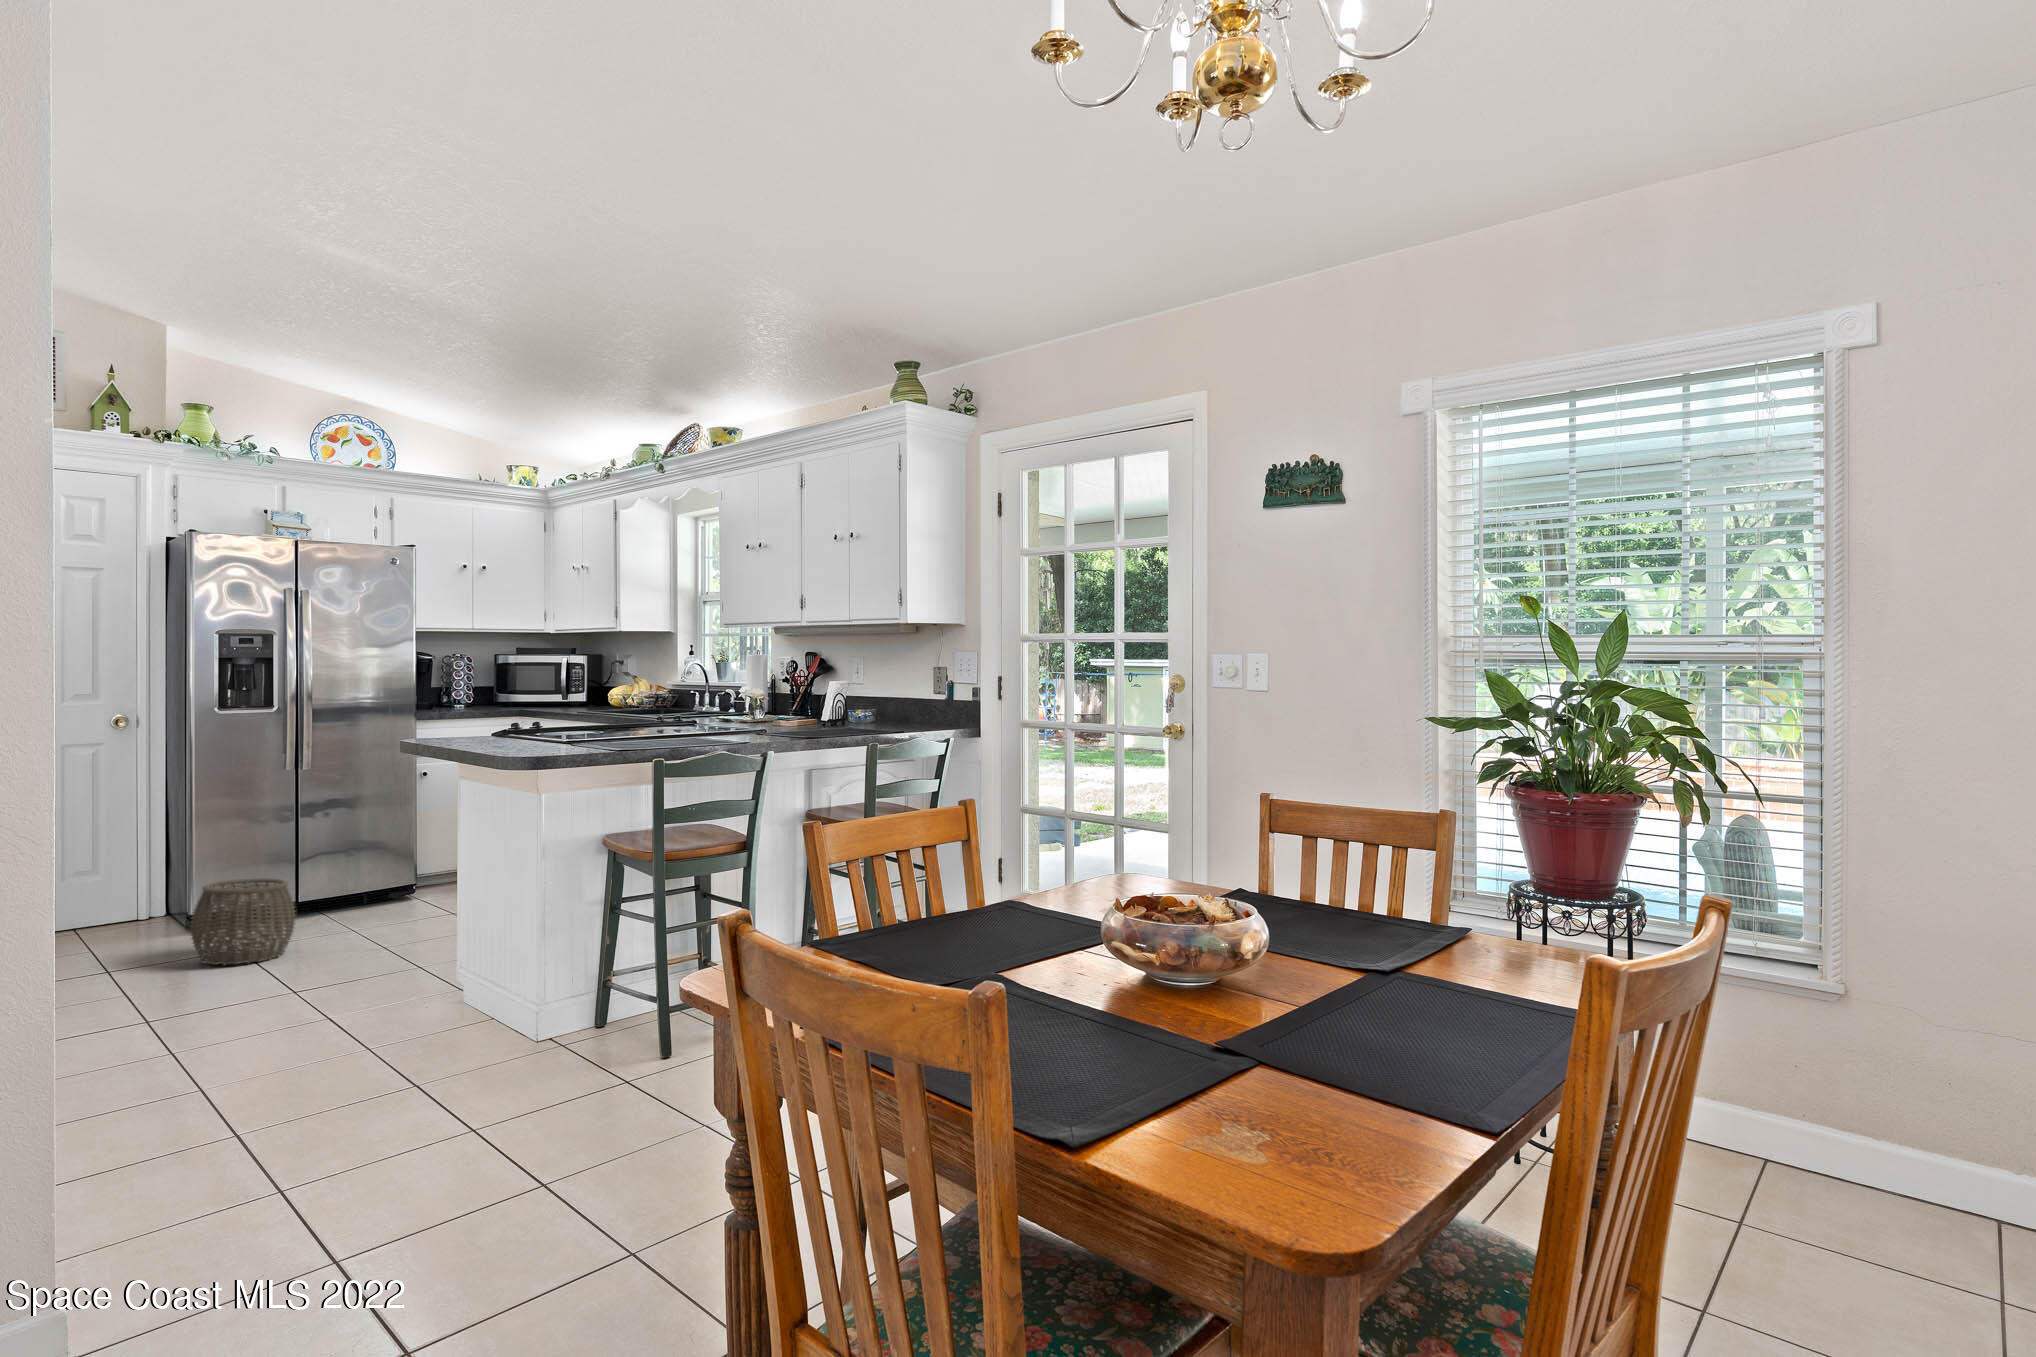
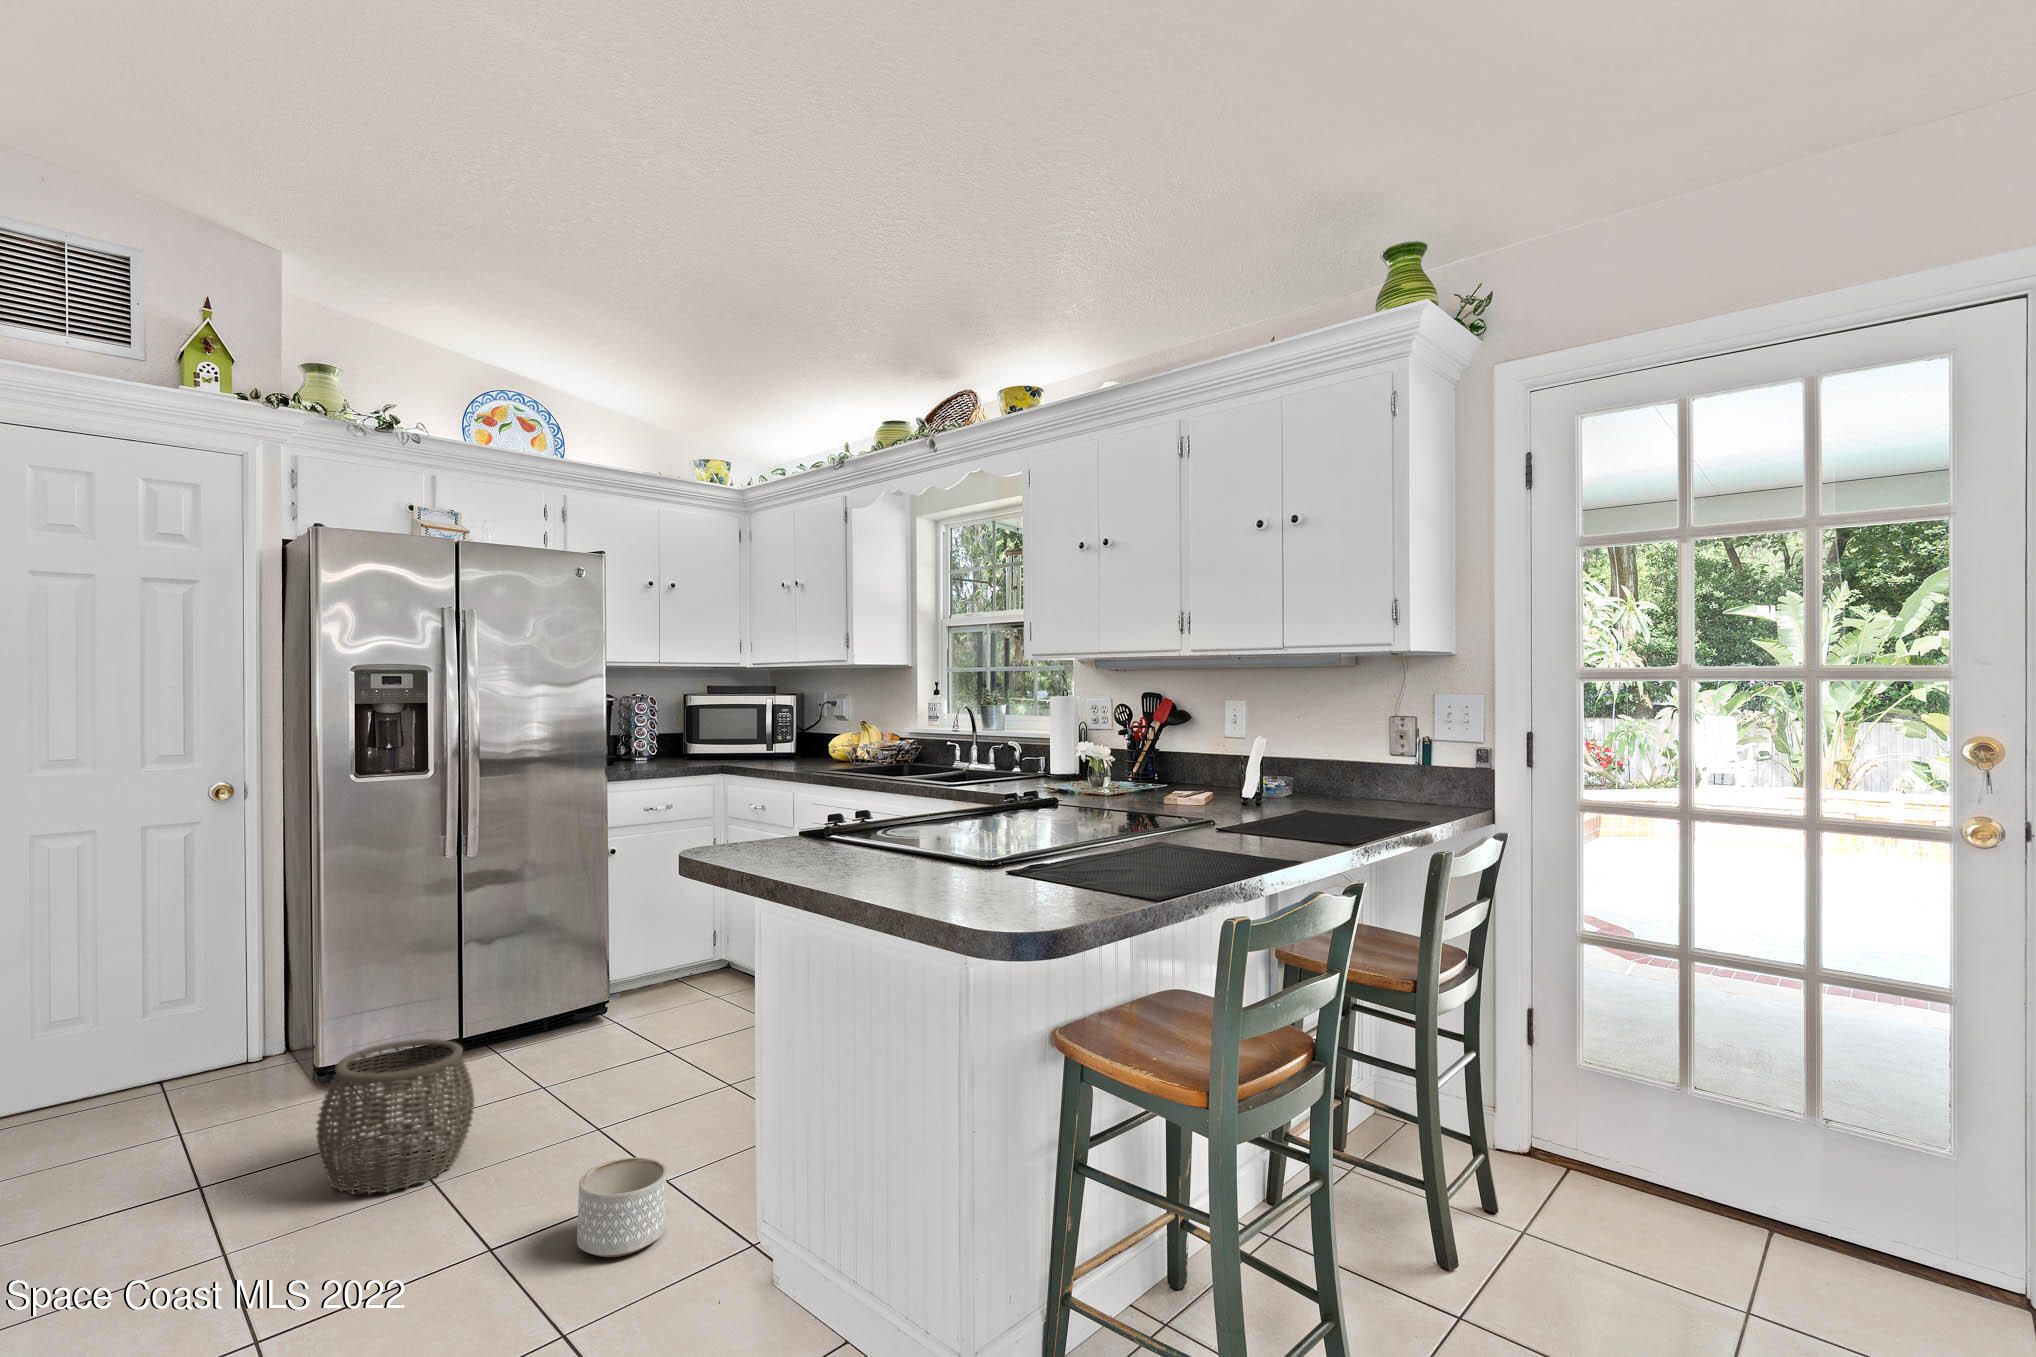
planter: none [348,936,408,985] -> present [577,1157,667,1257]

